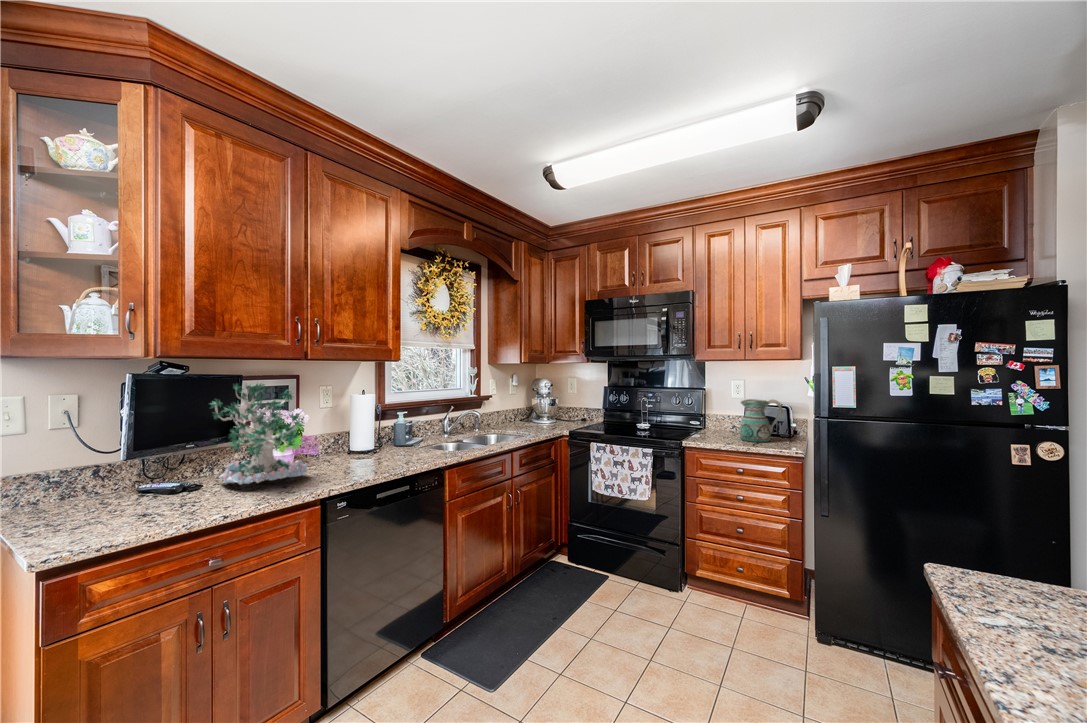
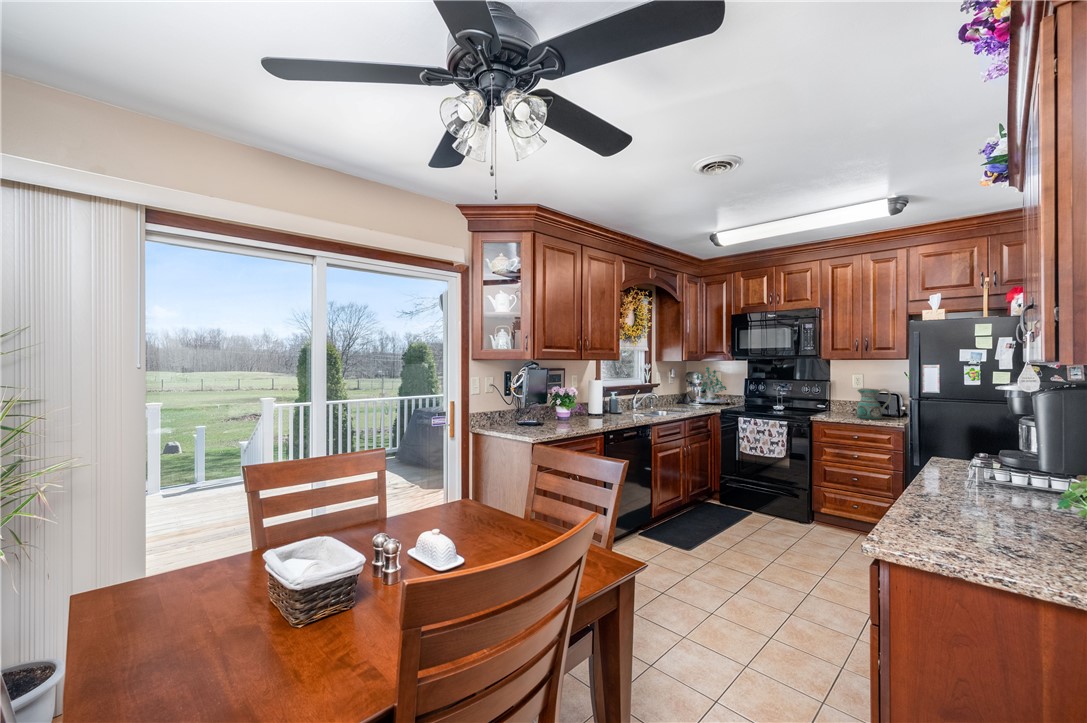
plant: present [210,382,307,484] -> present [696,367,727,403]

